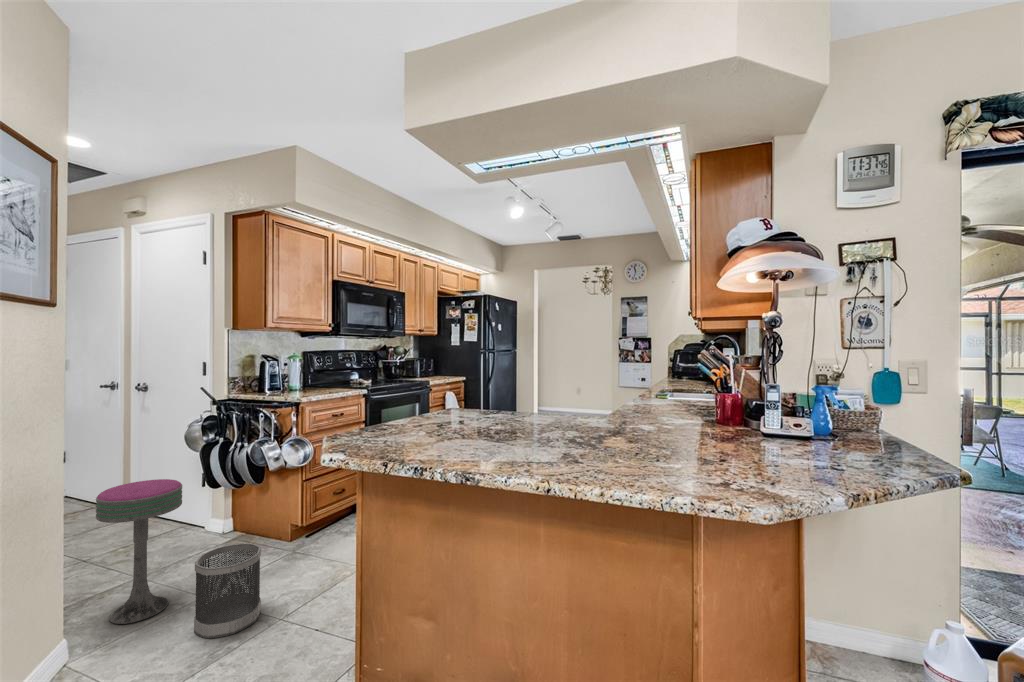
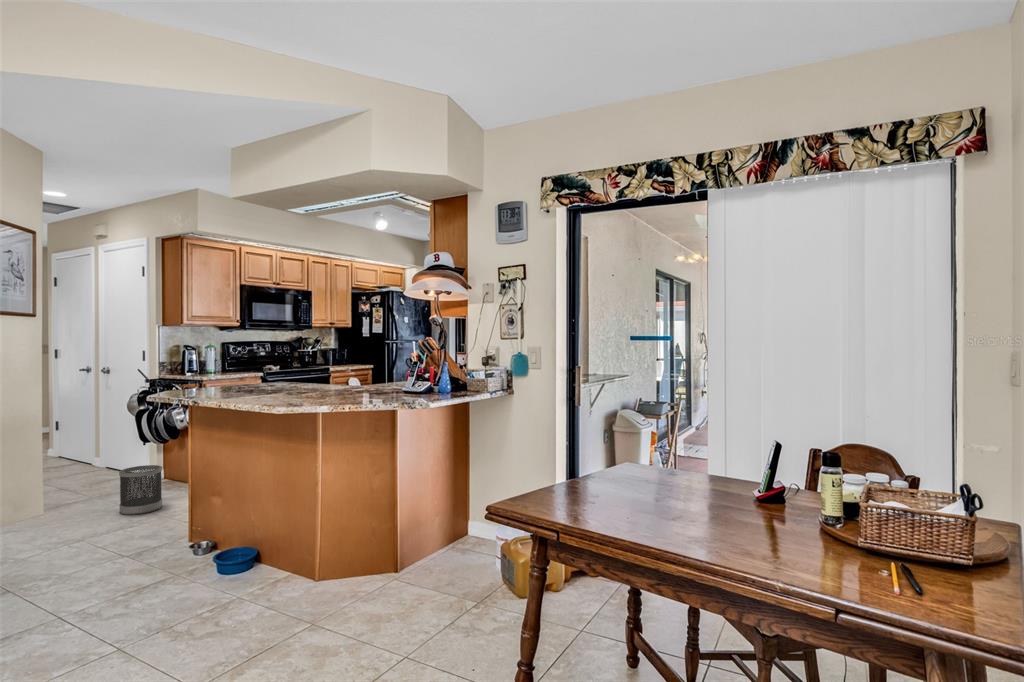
bar stool: present [96,479,182,624] -> none [64,425,117,509]

